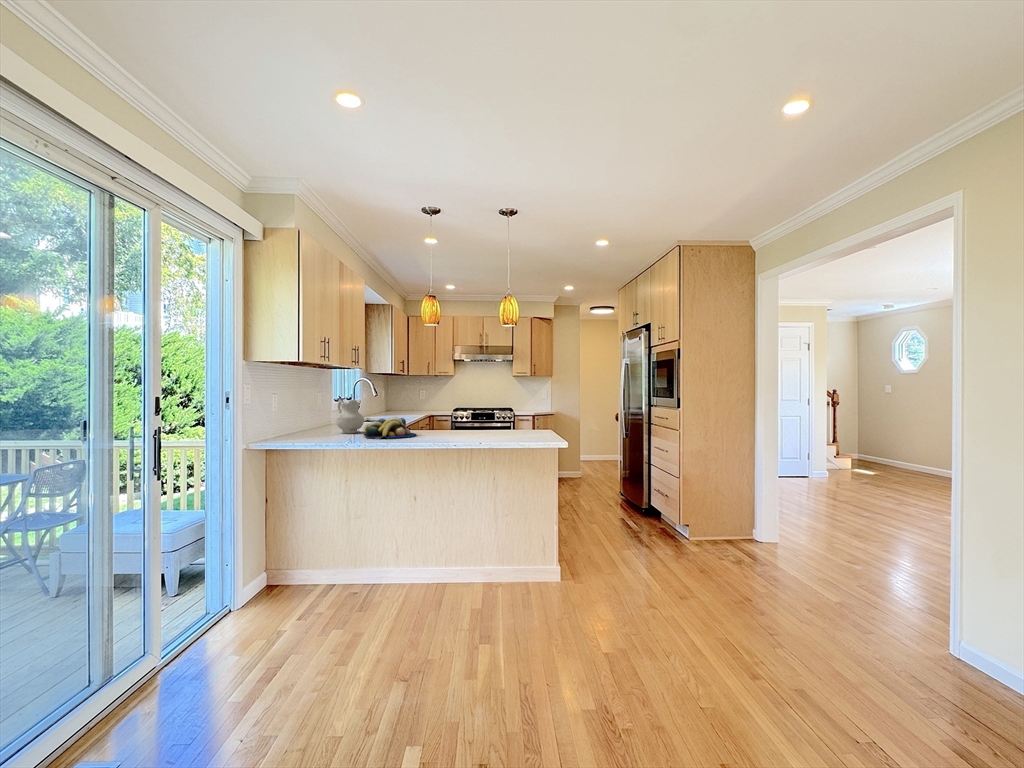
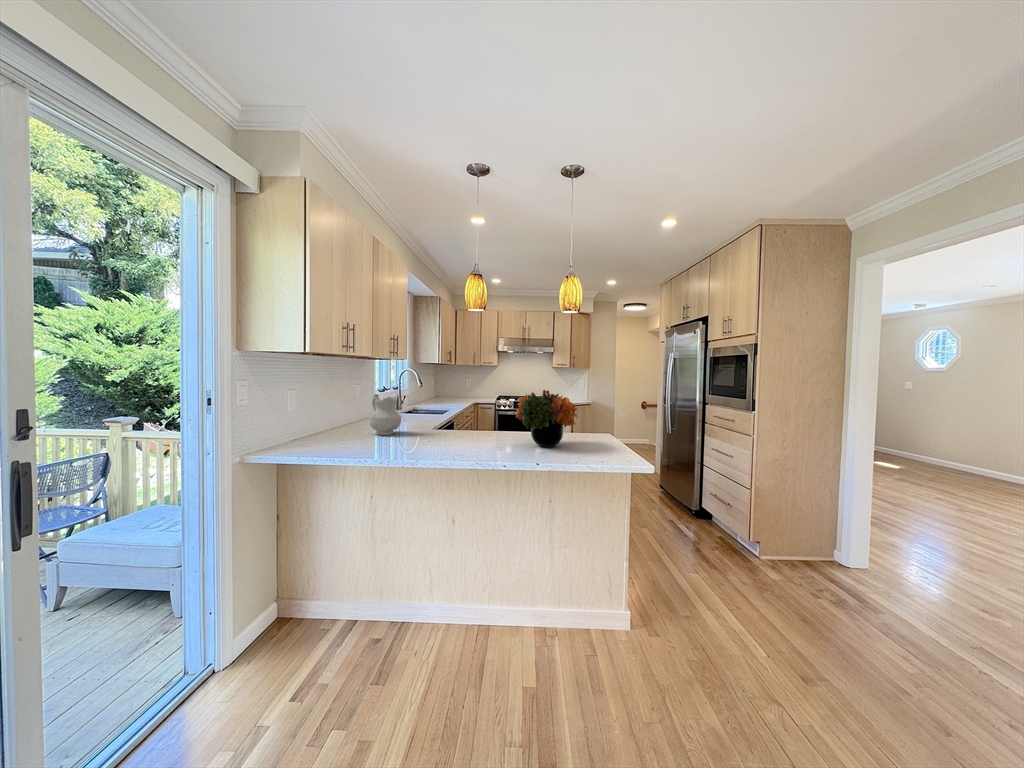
flower arrangement: none [463,390,514,436] -> present [516,390,577,447]
fruit bowl: present [364,417,416,439] -> none [397,419,460,449]

